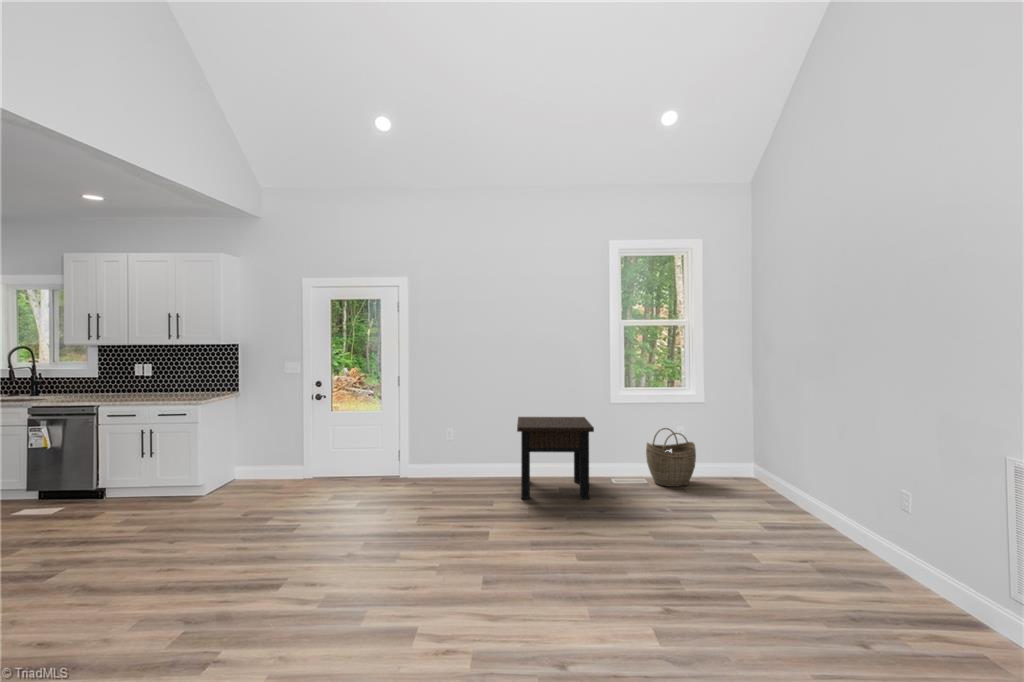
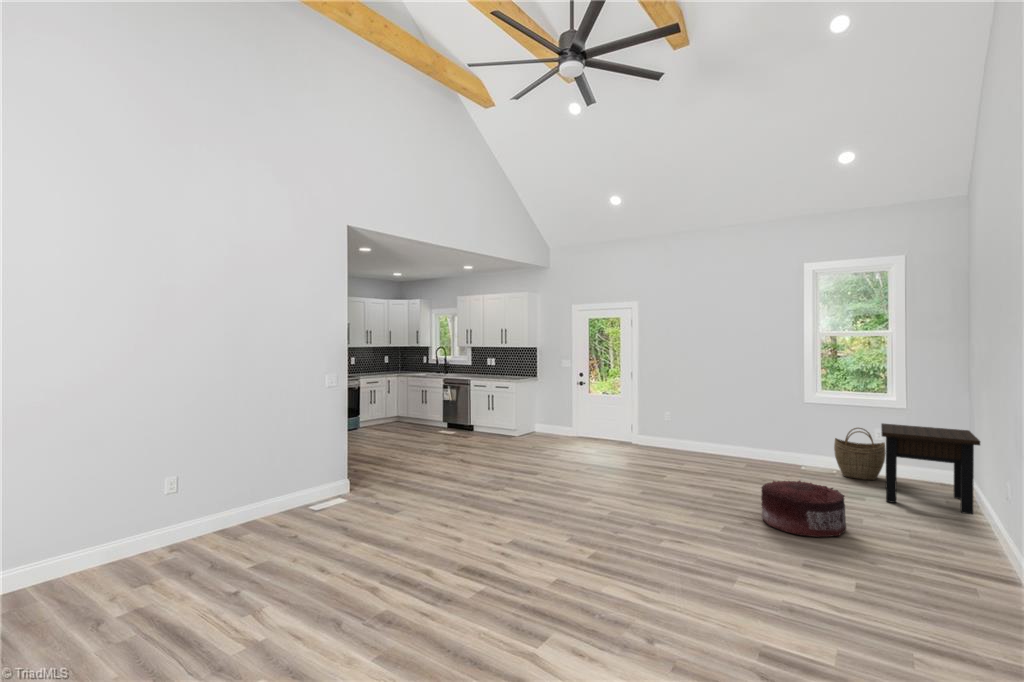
side table: present [517,417,594,499] -> present [881,423,980,515]
pouf: none [684,517,804,614] -> present [761,481,846,537]

